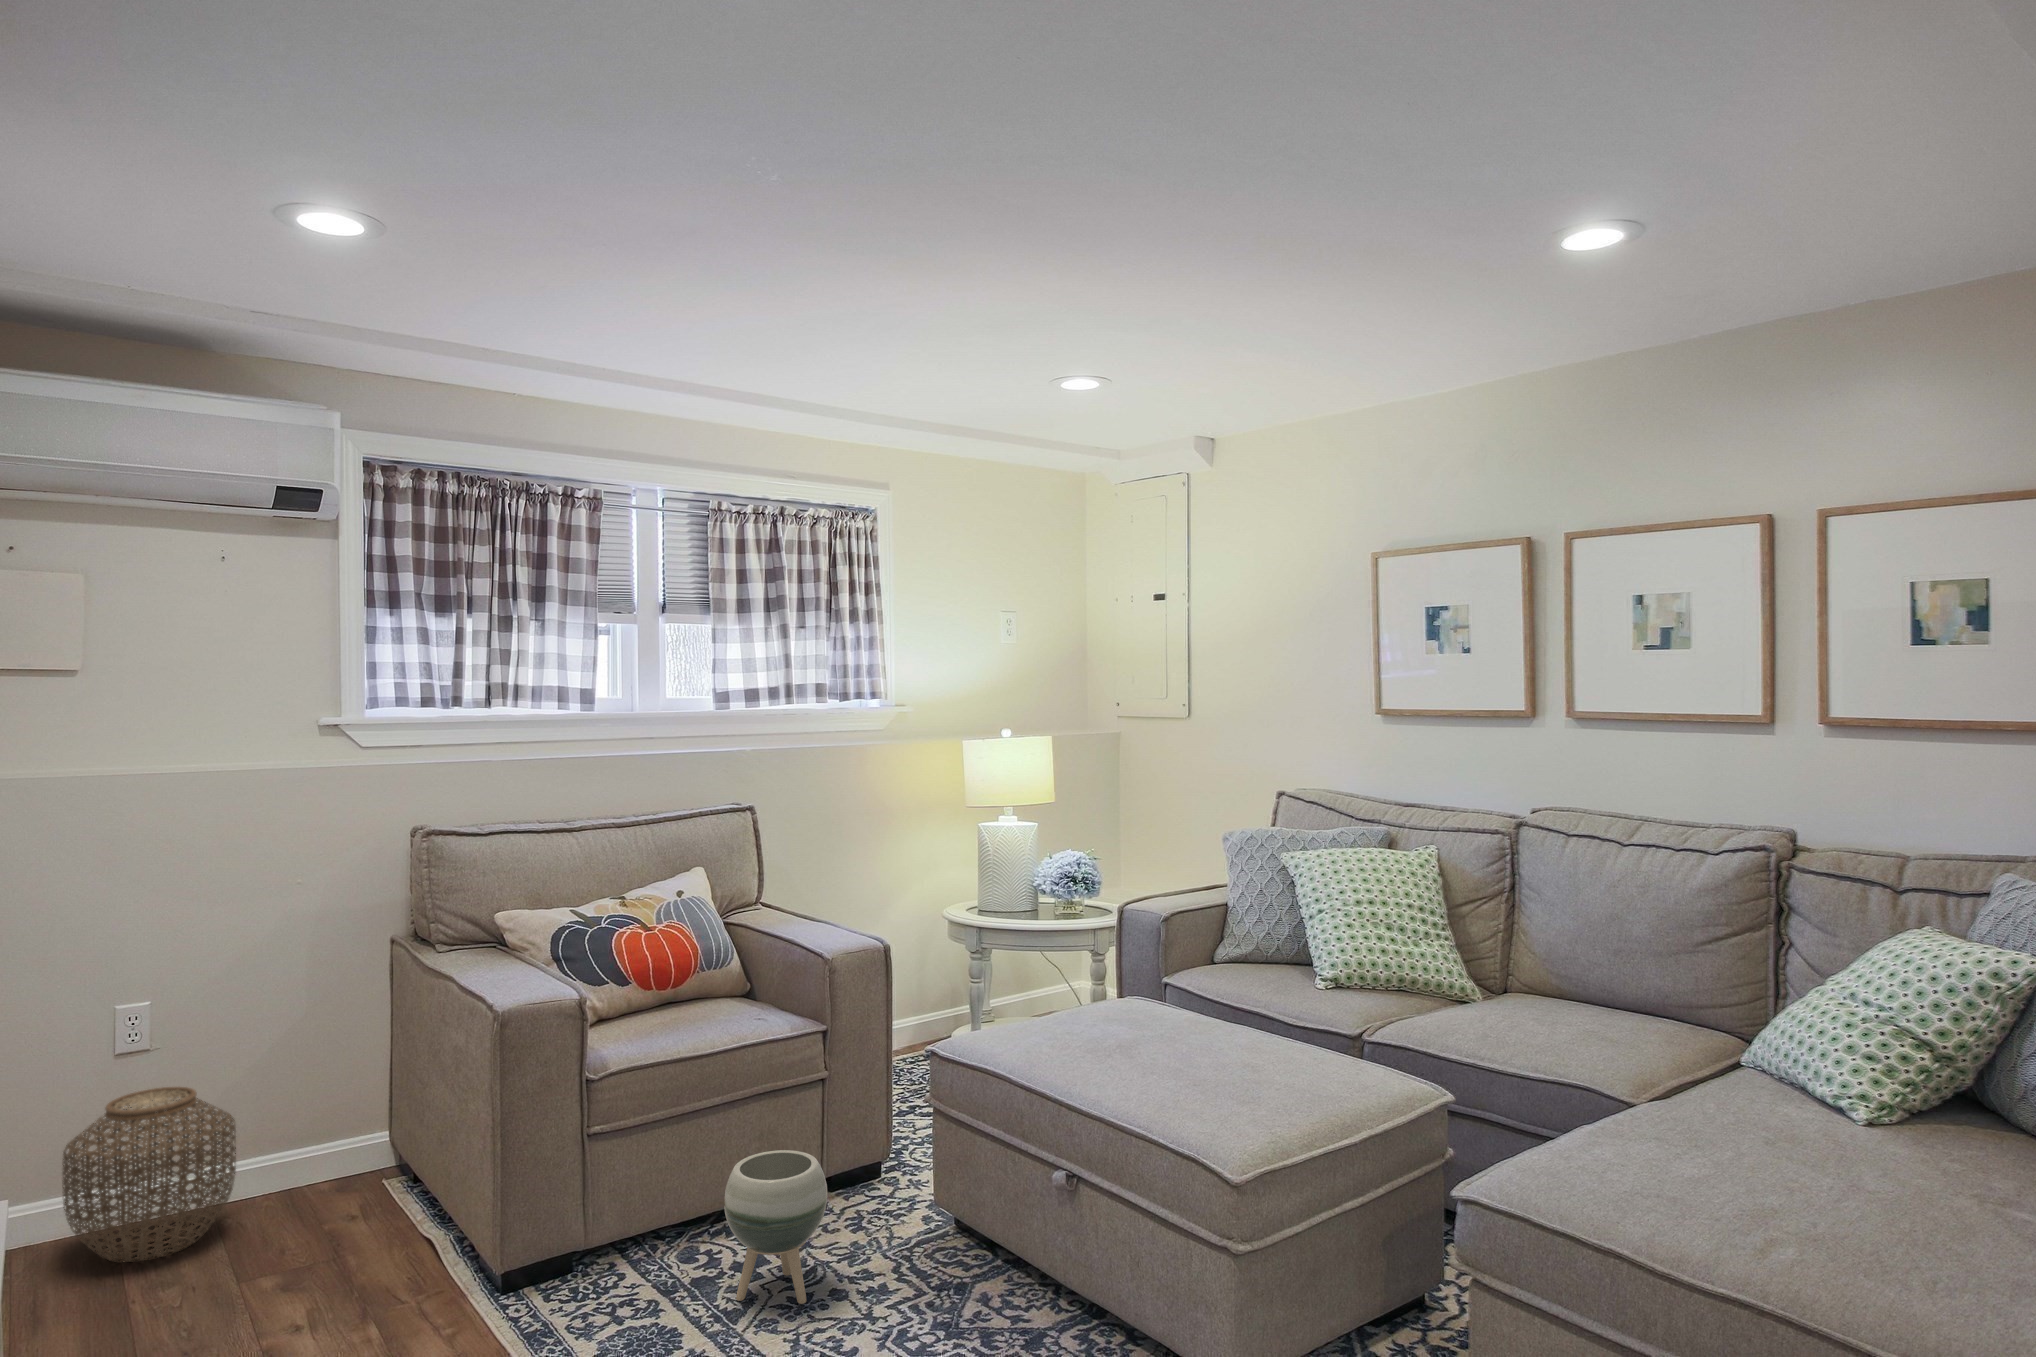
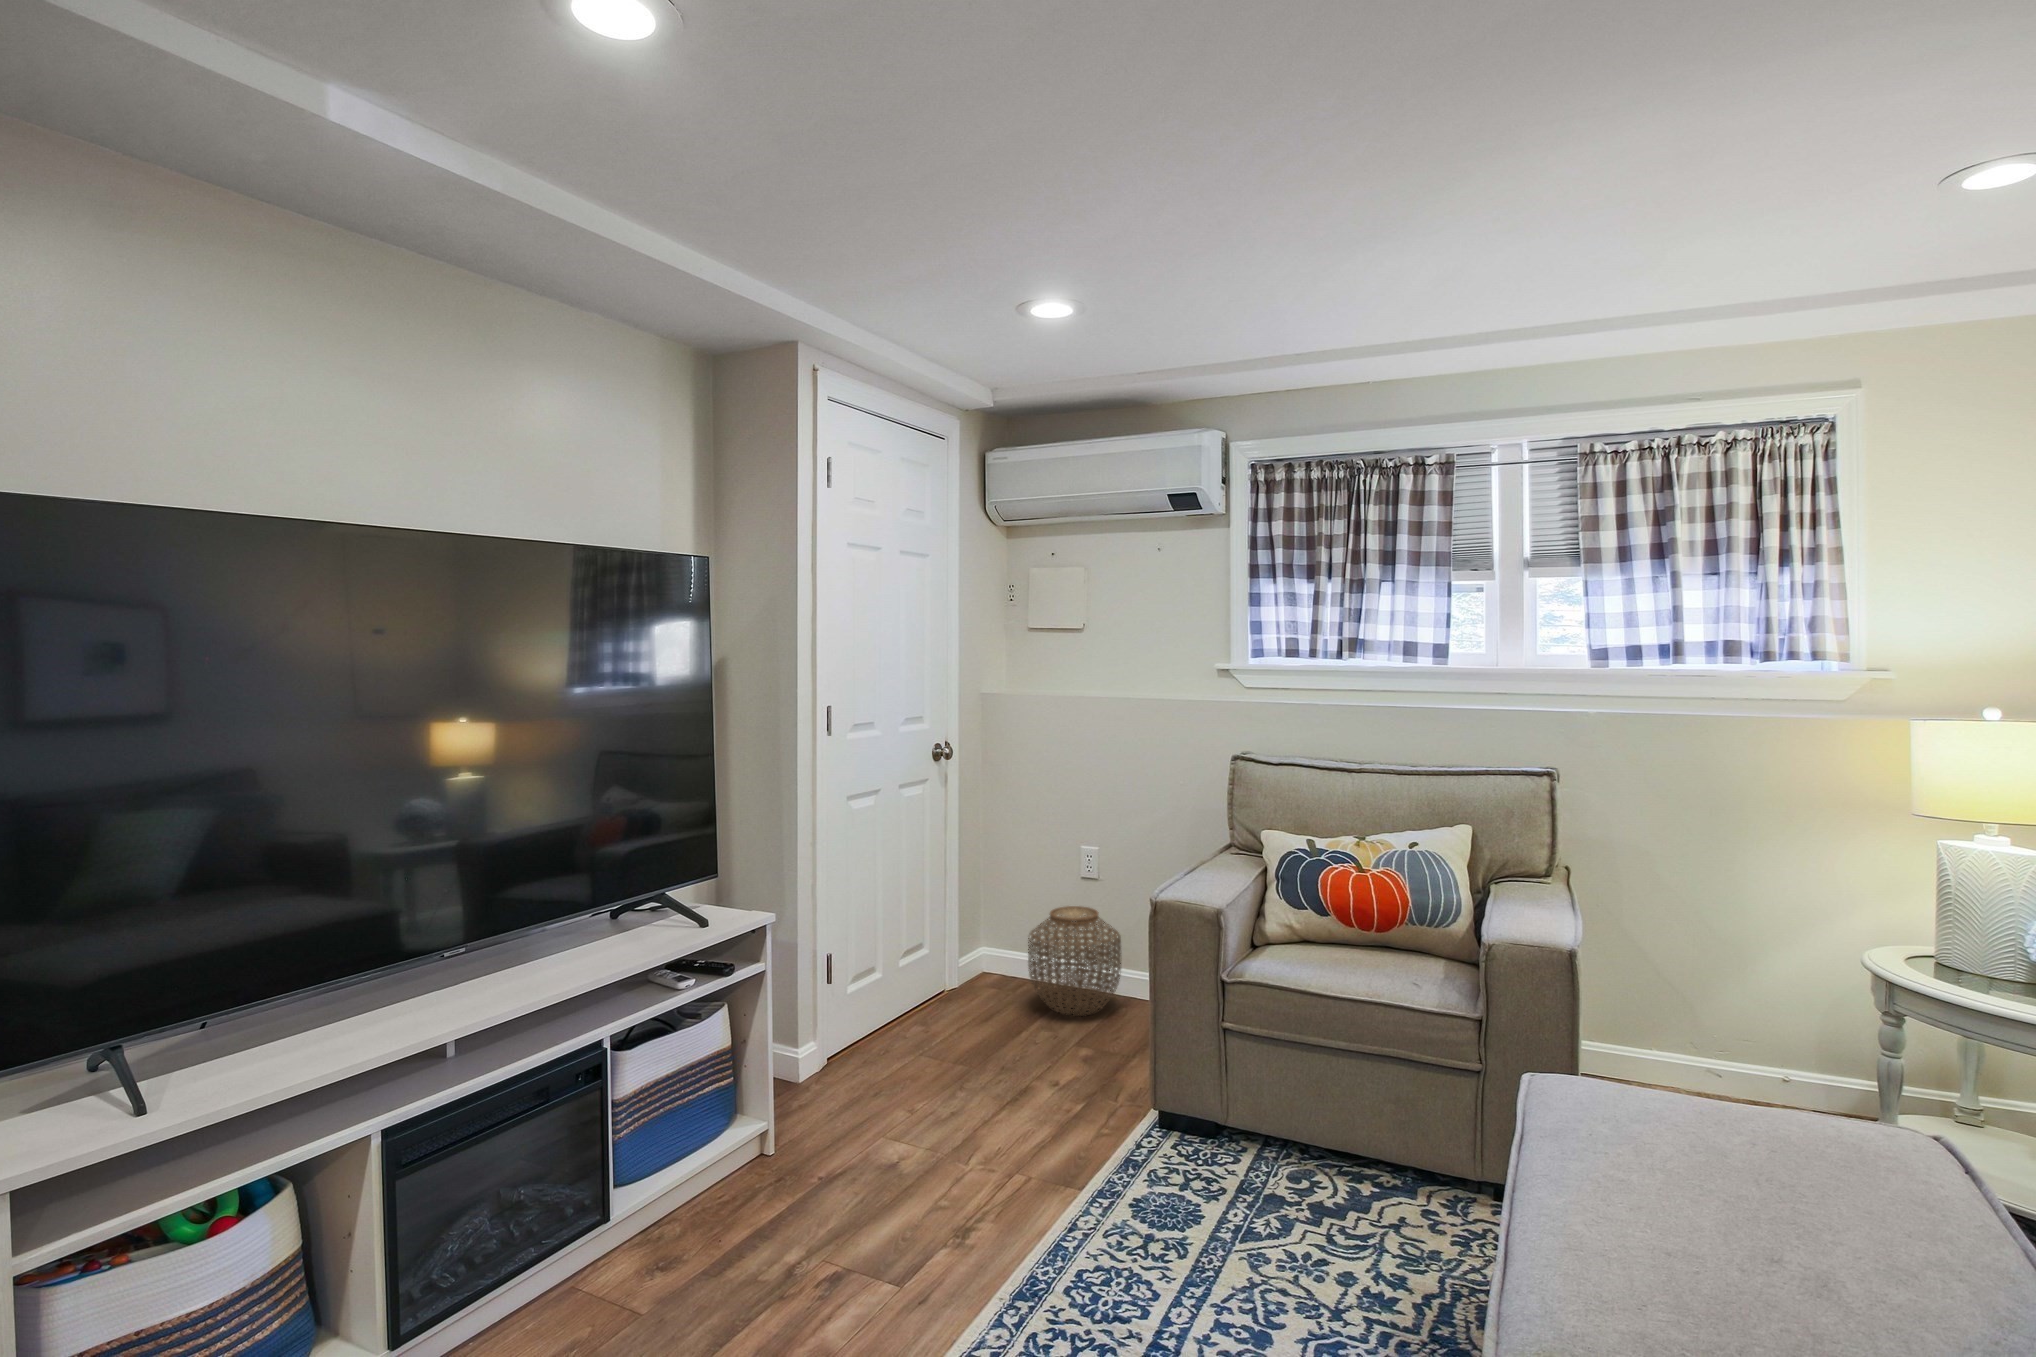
planter: present [724,1150,827,1304] -> none [1260,1100,1363,1261]

